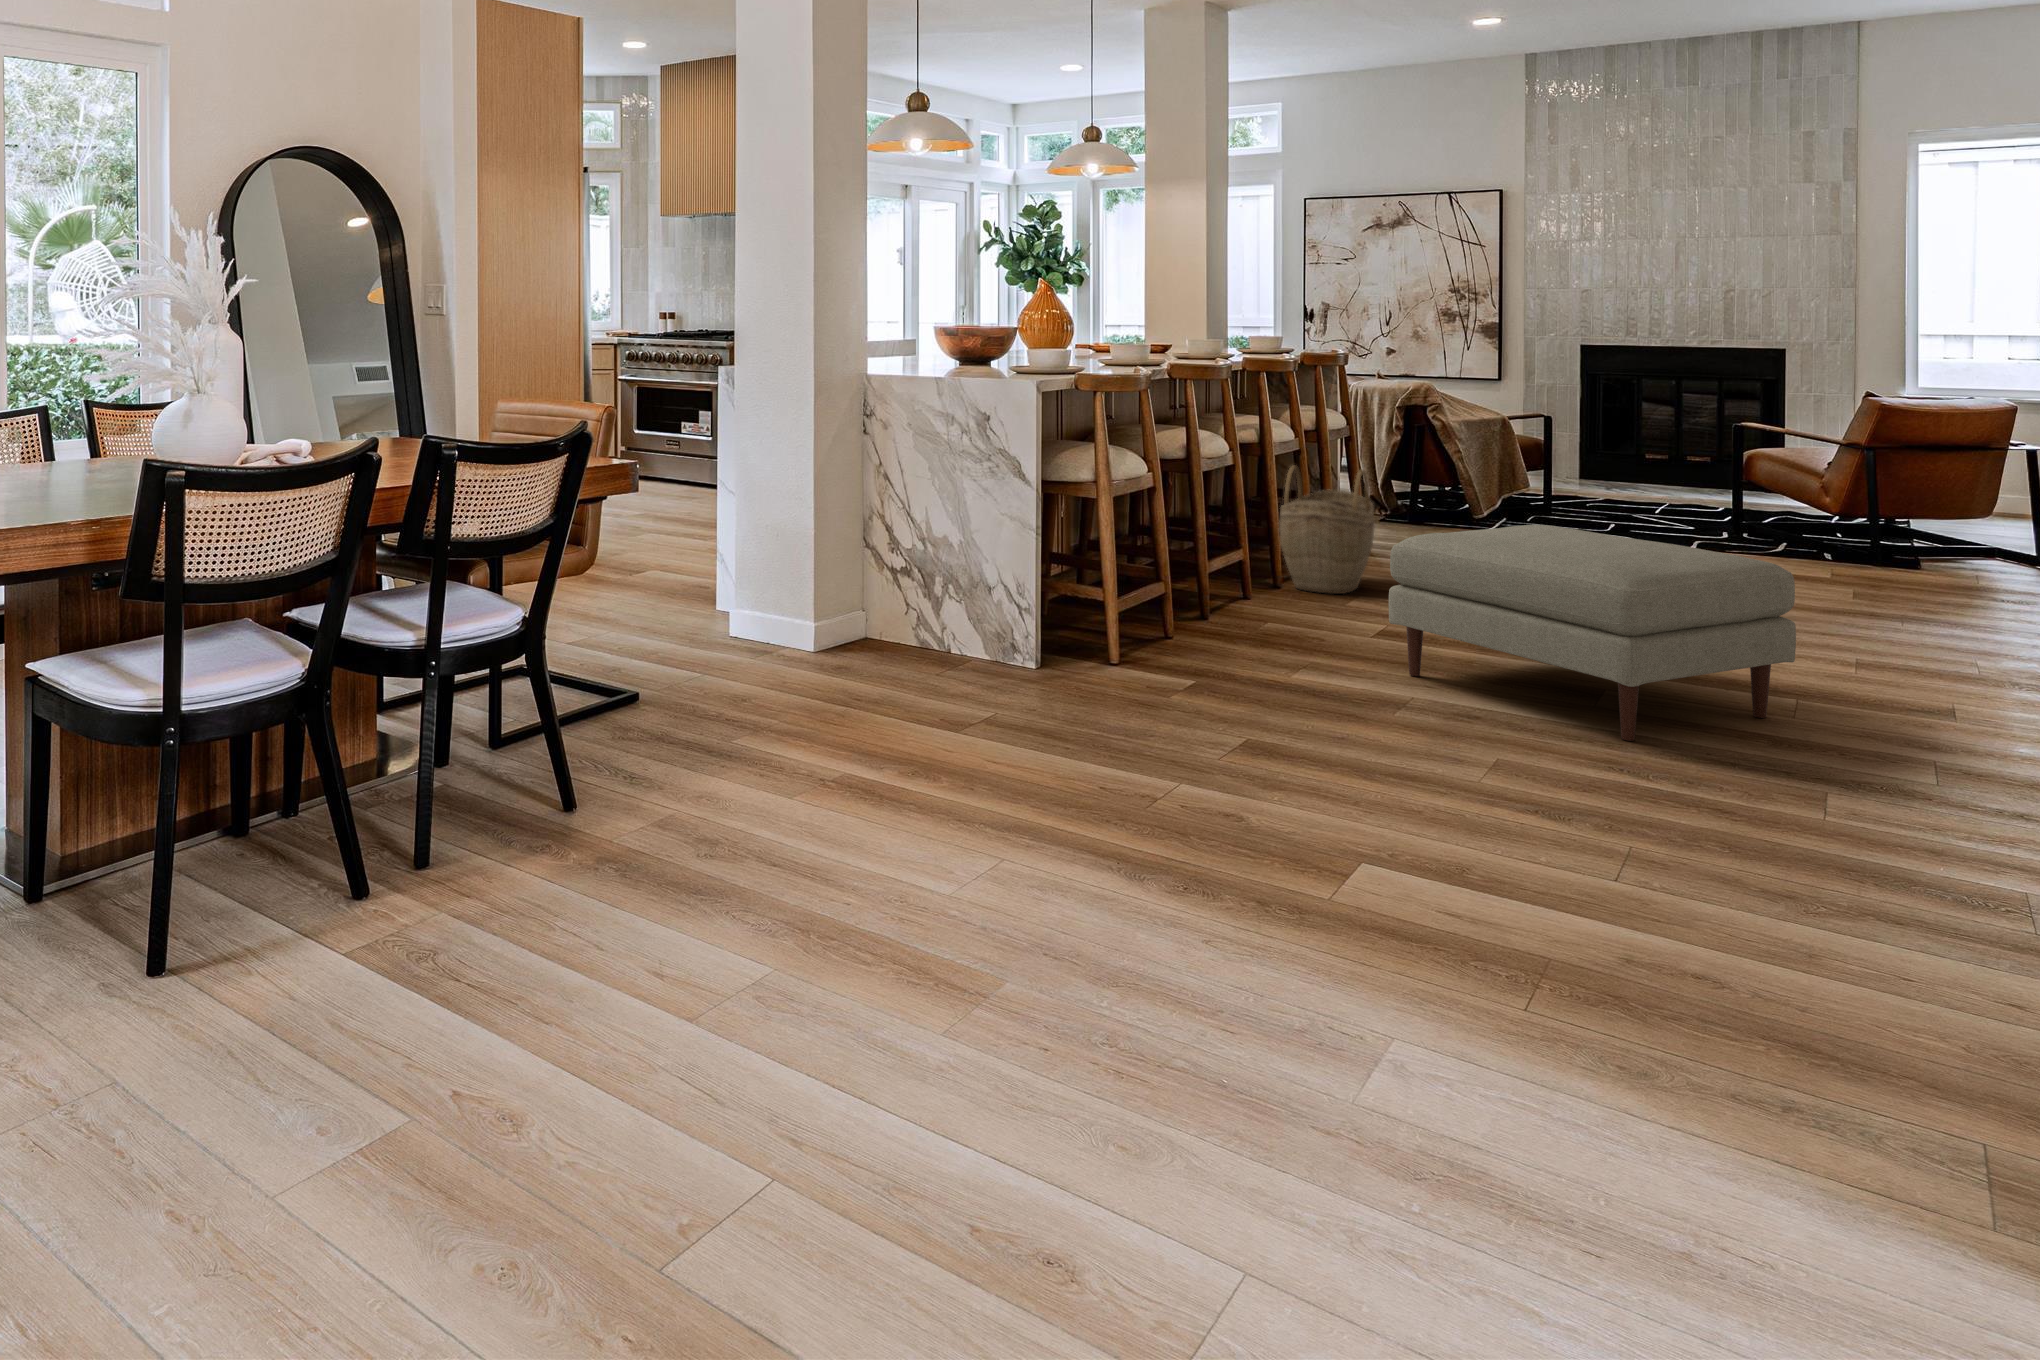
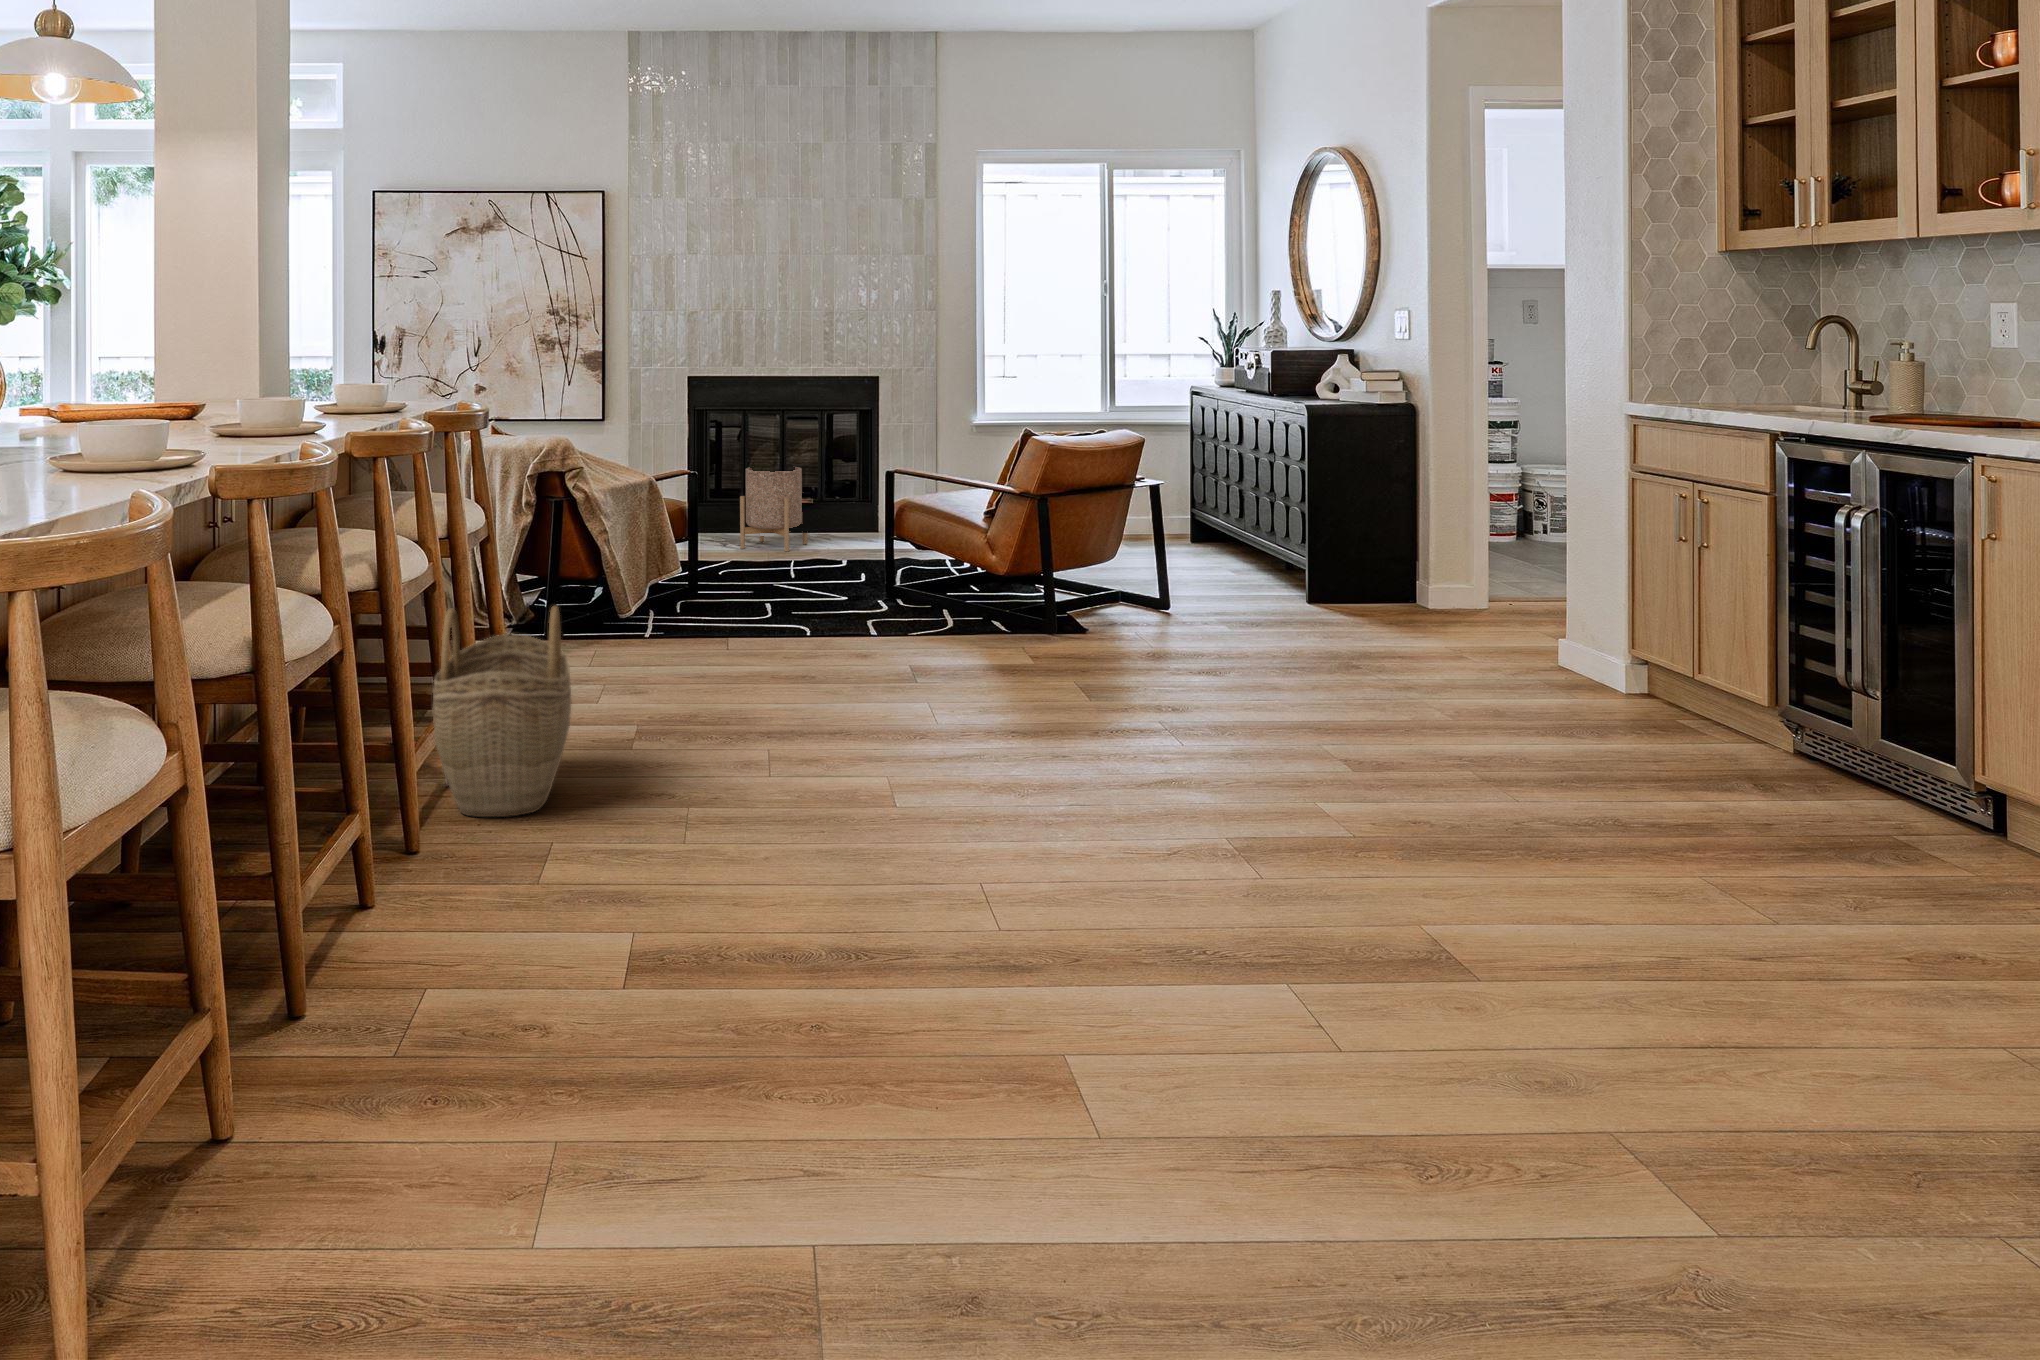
planter: none [1624,425,1698,500] -> present [740,467,807,551]
ottoman: present [1389,525,1796,741] -> none [708,705,1260,1141]

